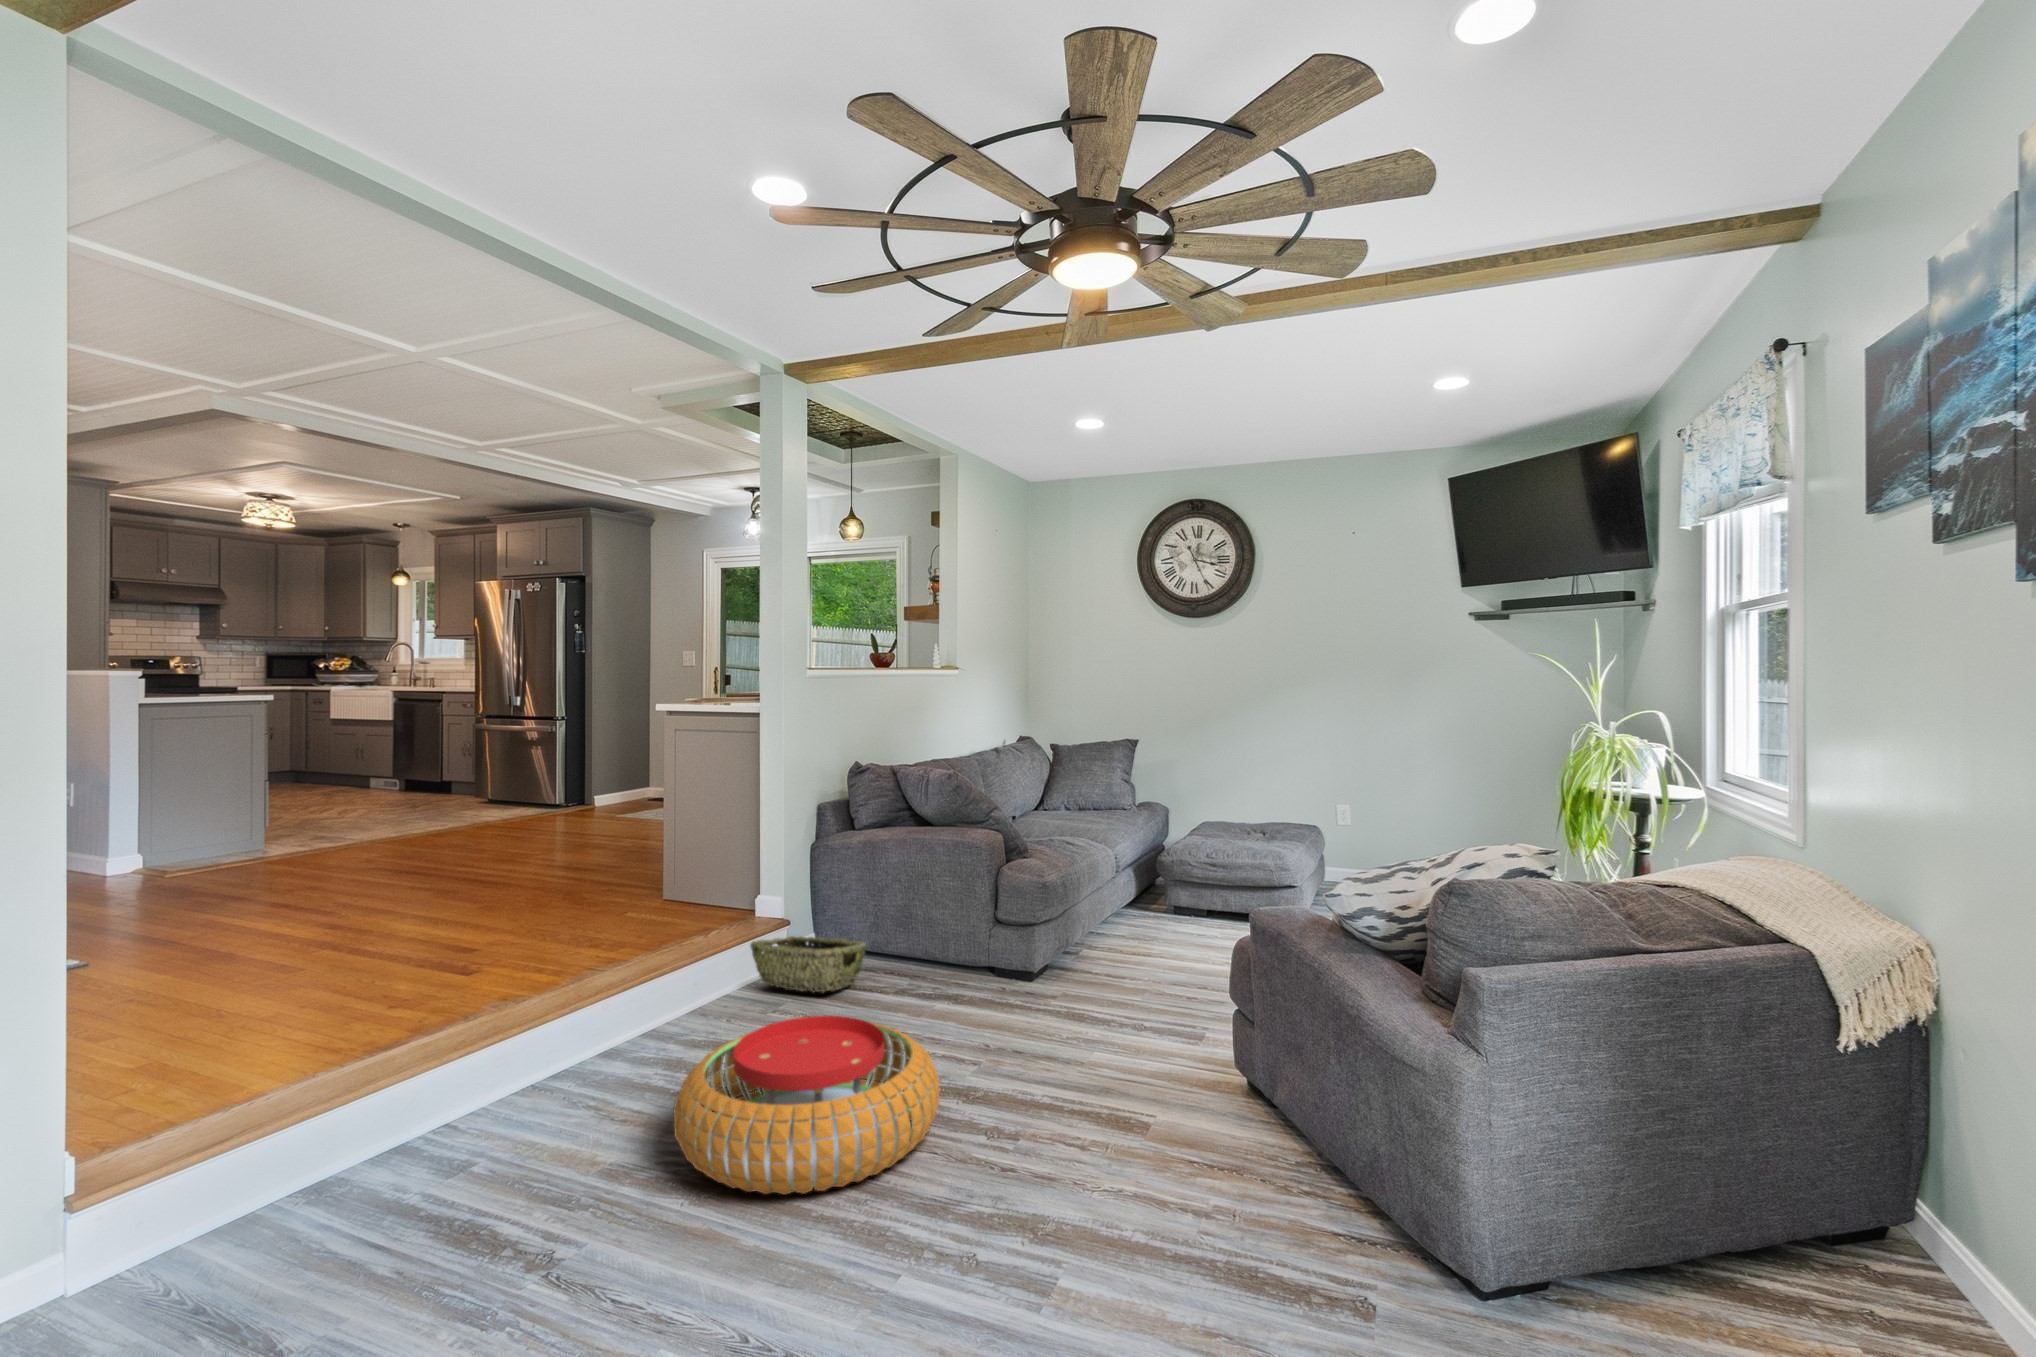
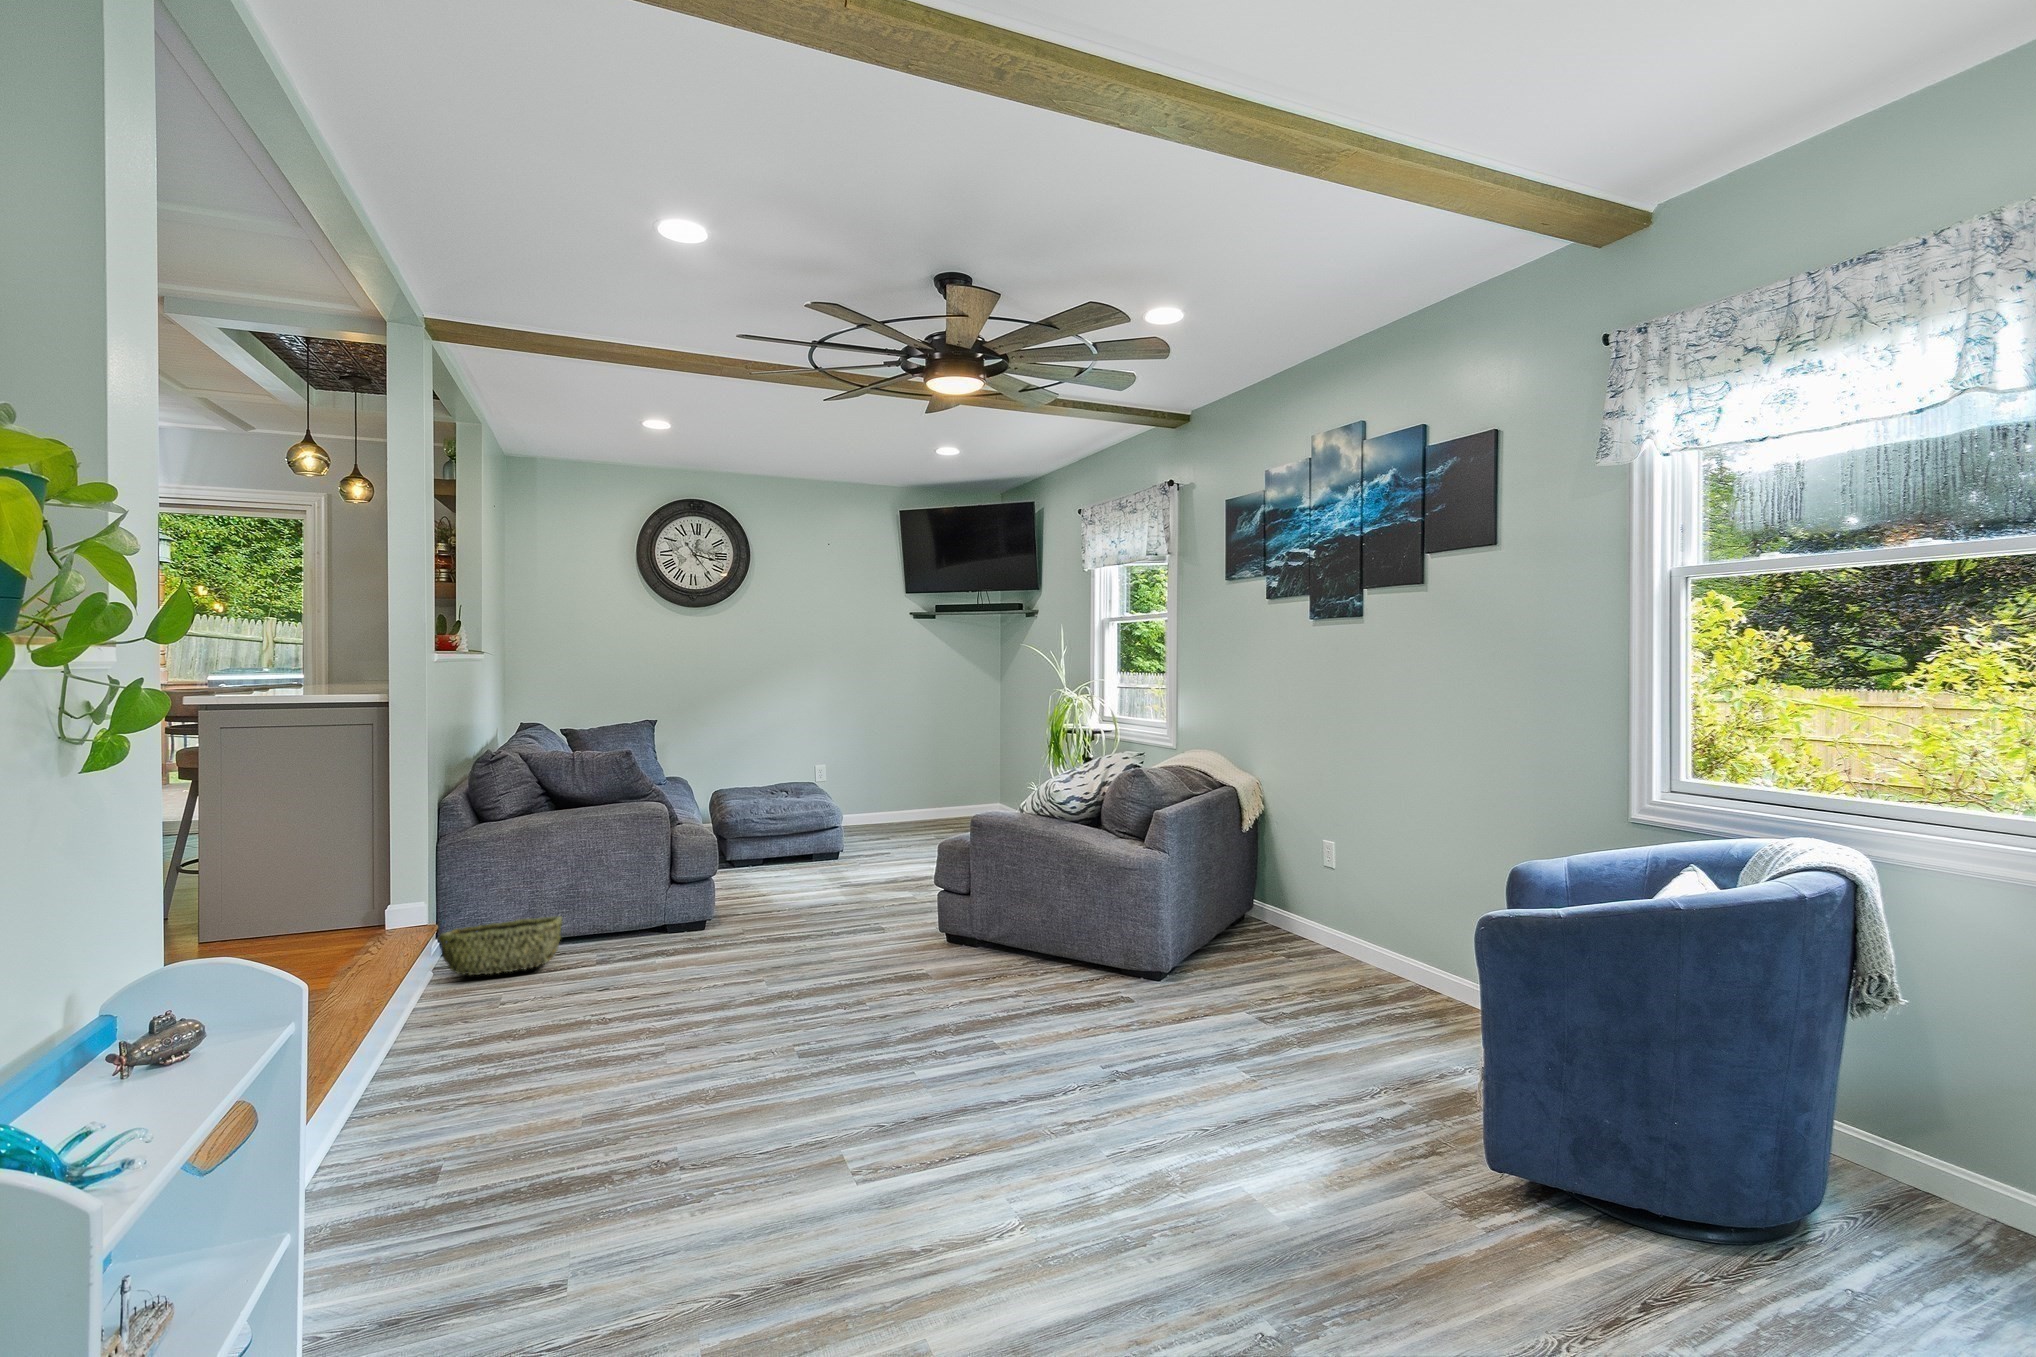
pouf: present [673,1016,940,1195] -> none [600,941,823,1072]

